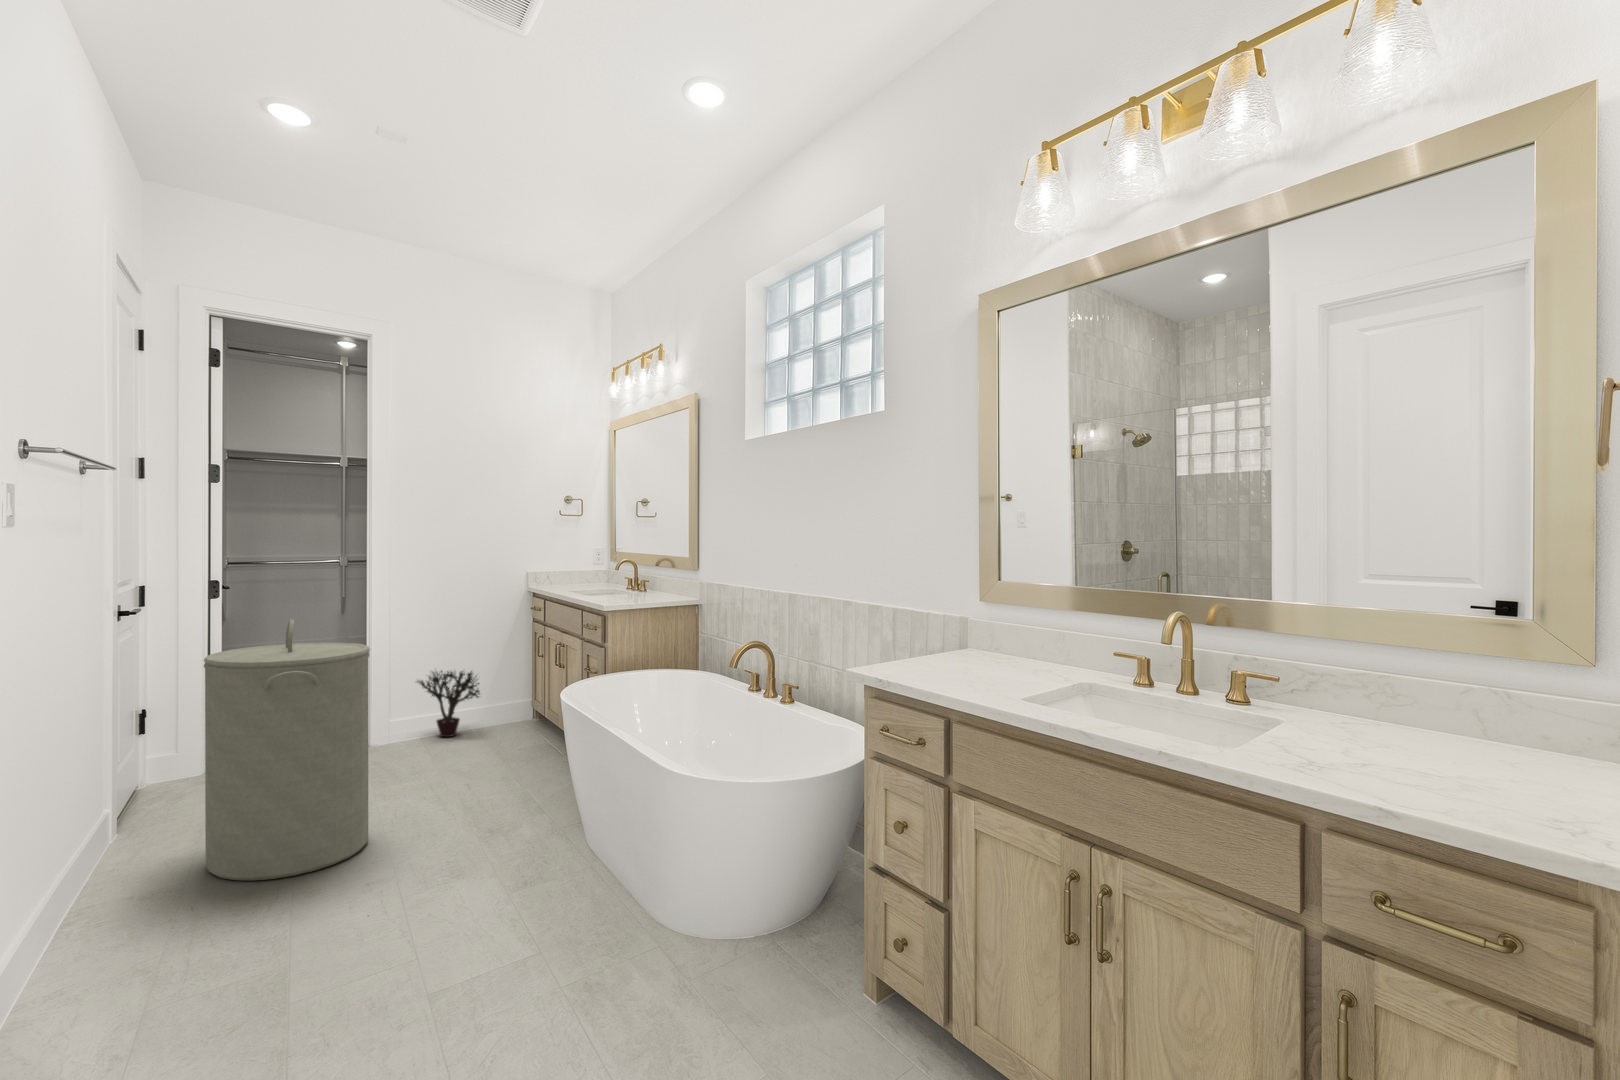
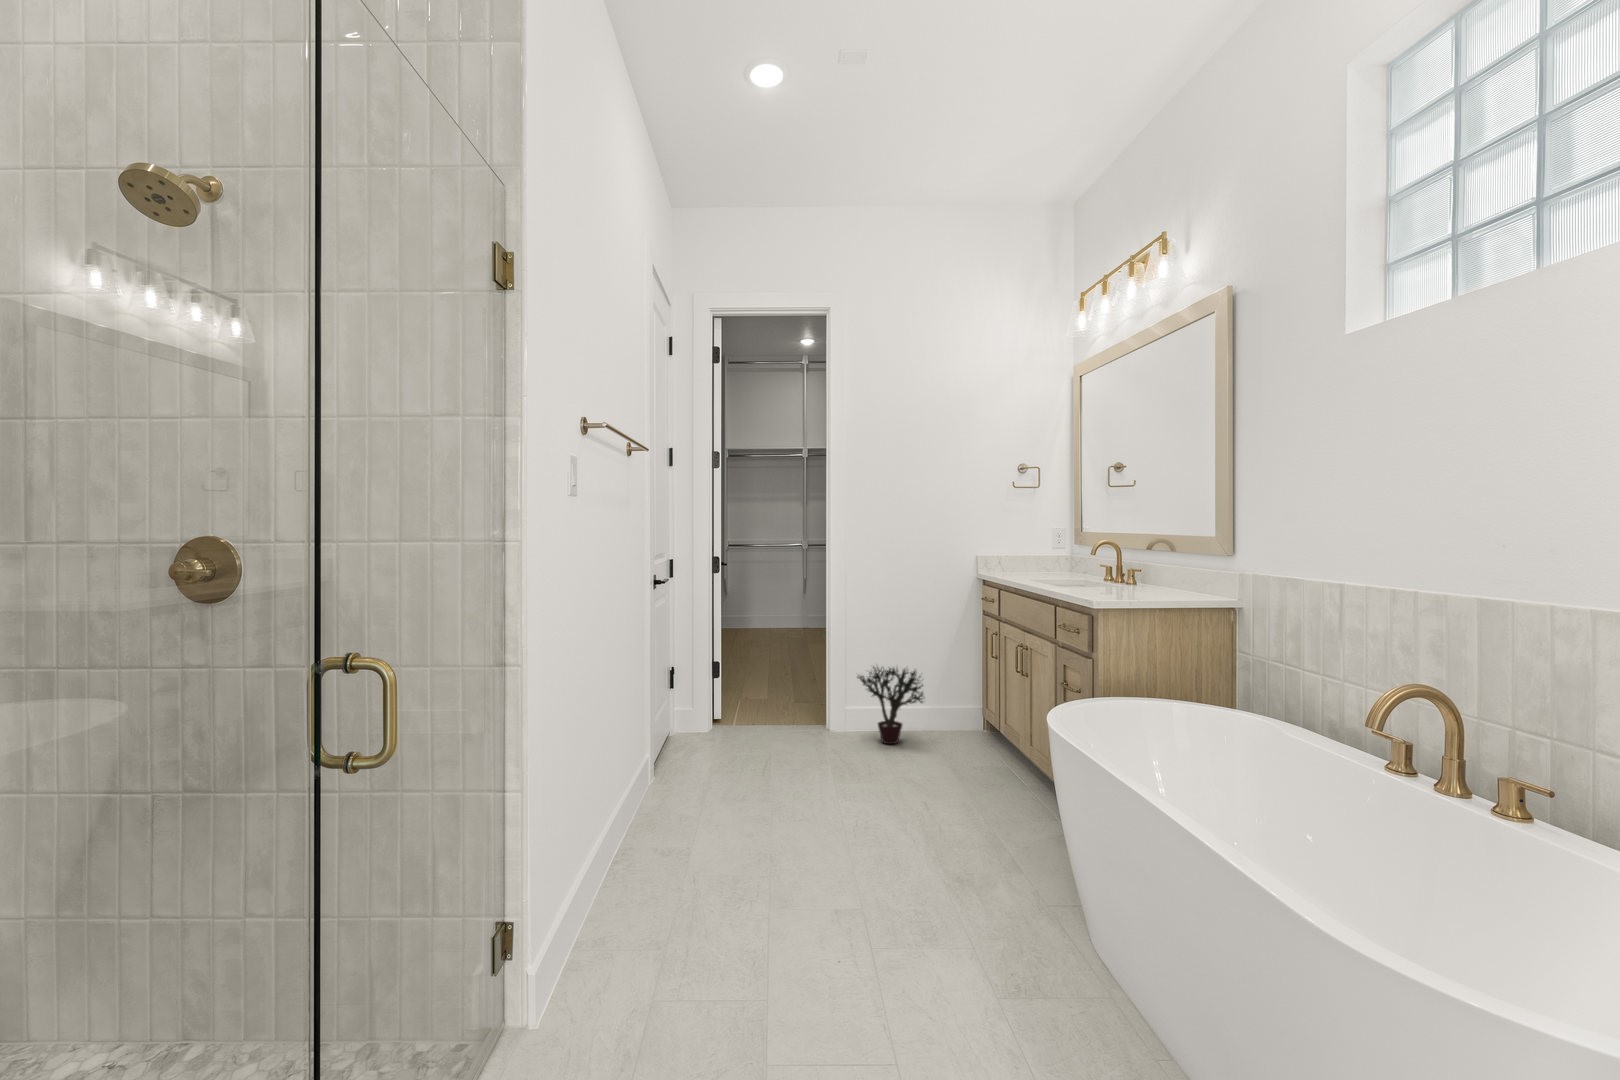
laundry hamper: present [204,619,370,881] -> none [604,601,785,940]

